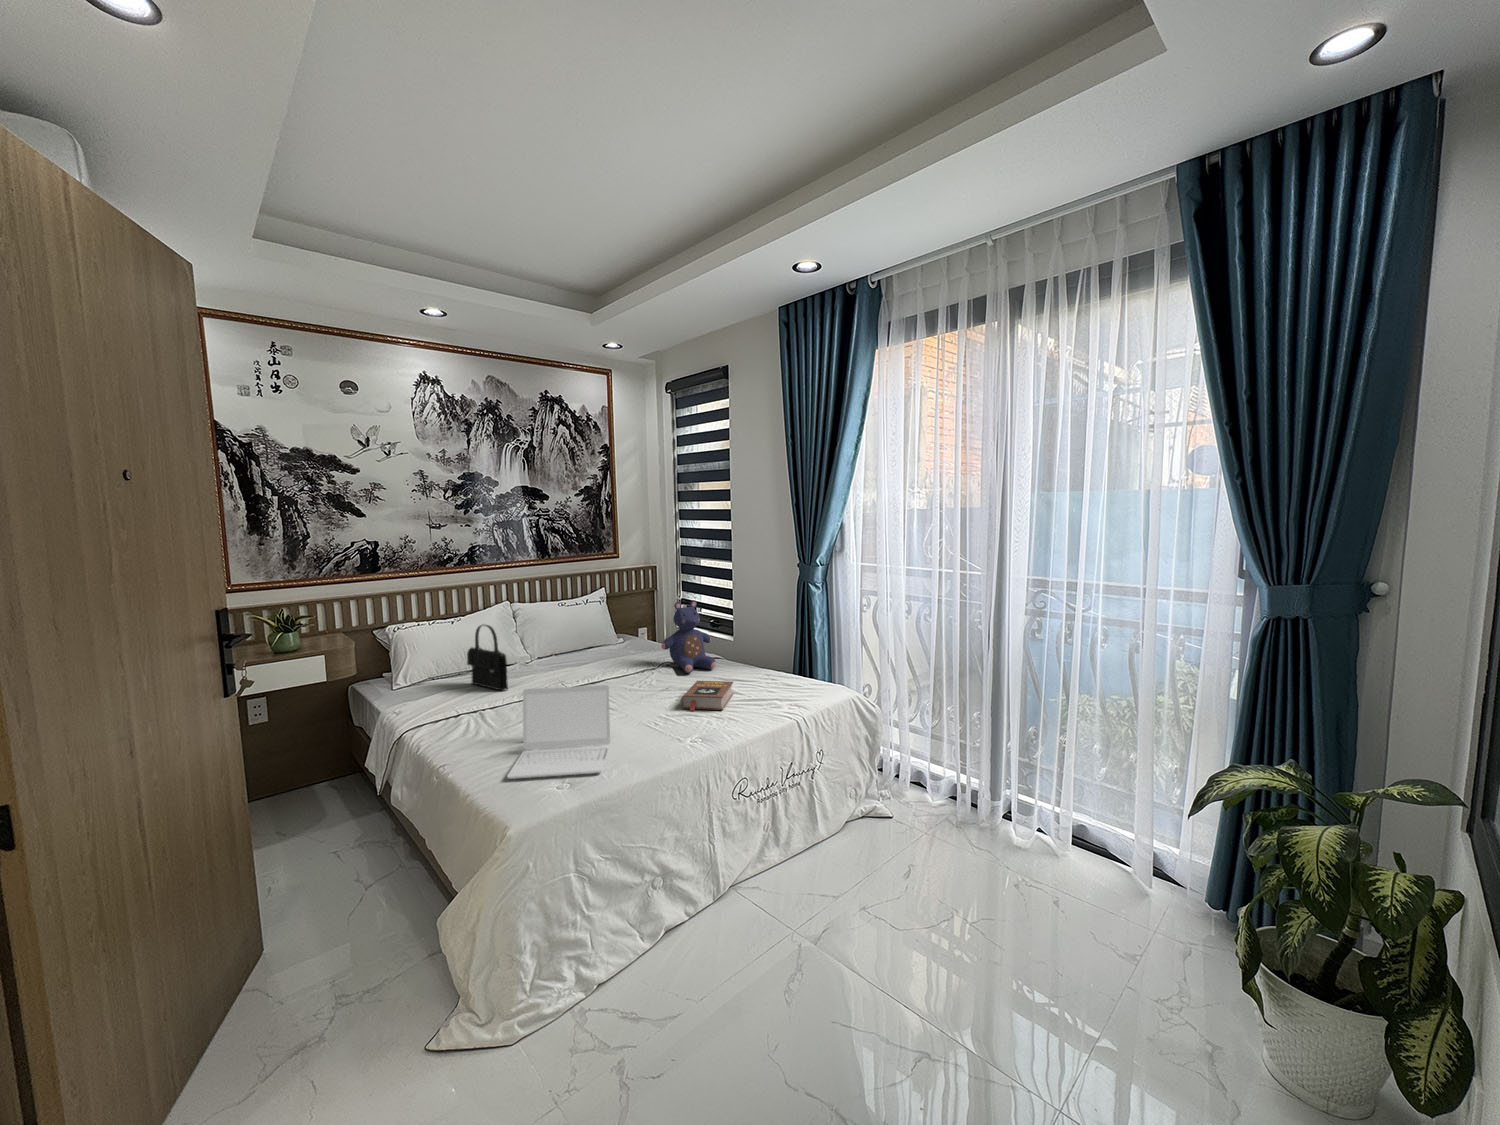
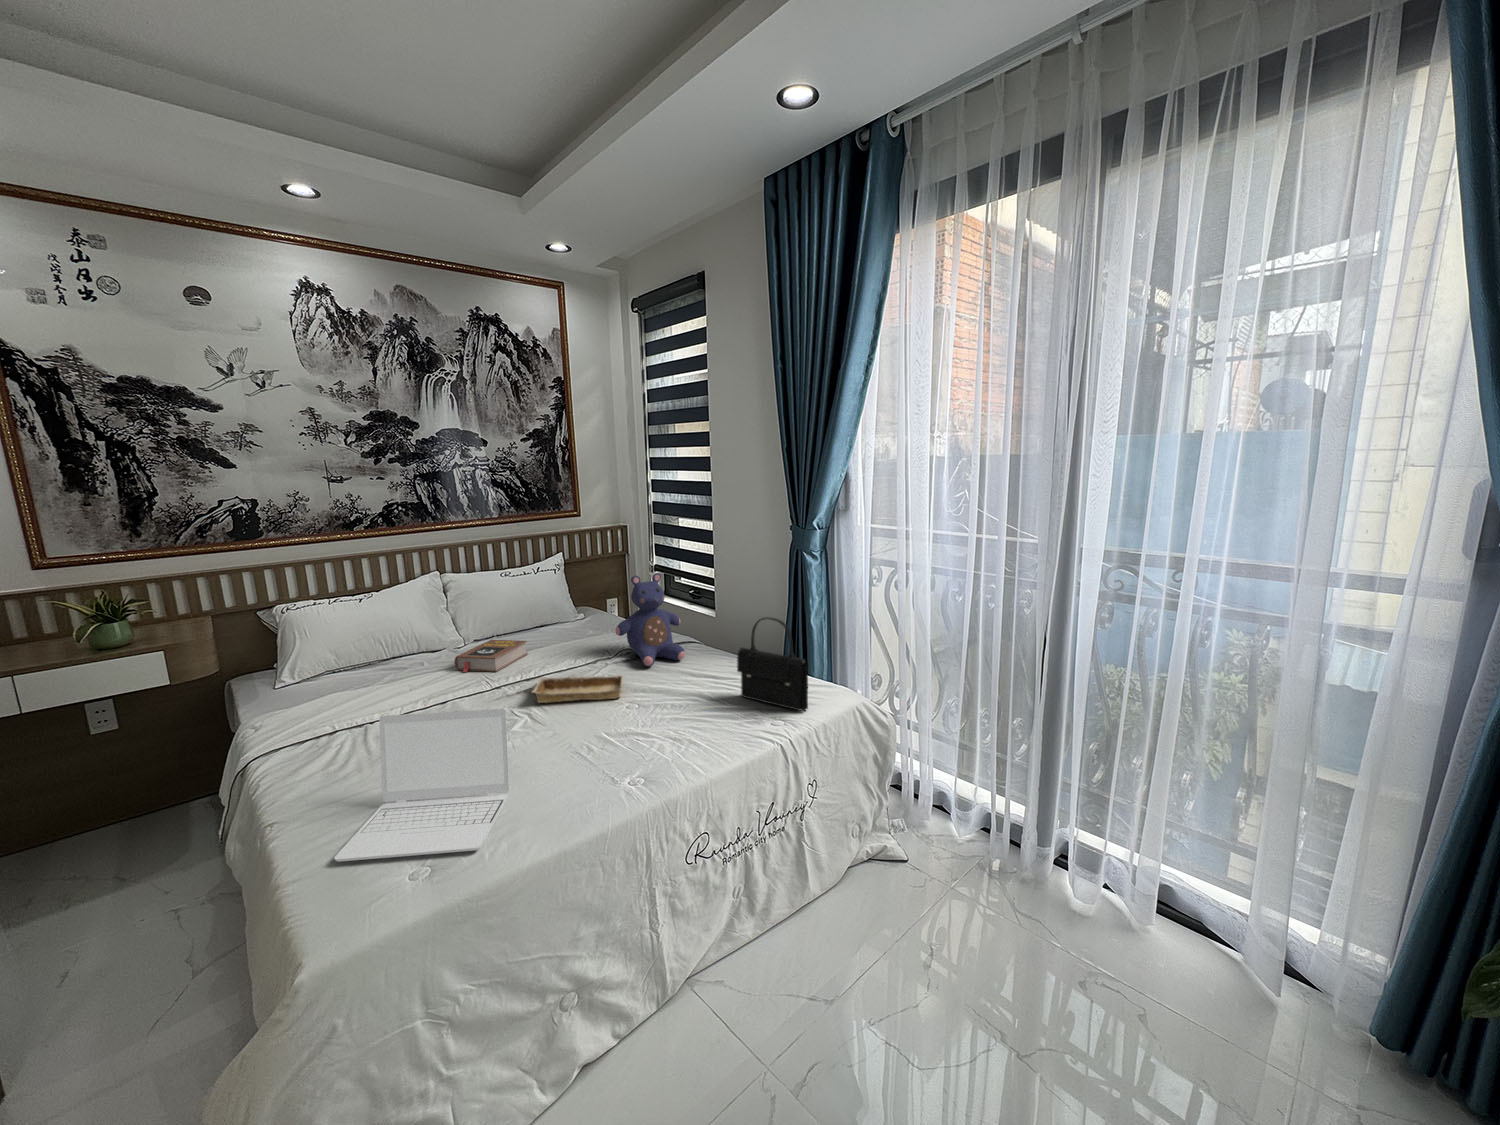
handbag: present [467,625,508,691] -> present [737,617,808,711]
tray: none [605,677,674,696] -> present [532,675,625,703]
book: present [681,681,734,710] -> present [454,640,528,672]

